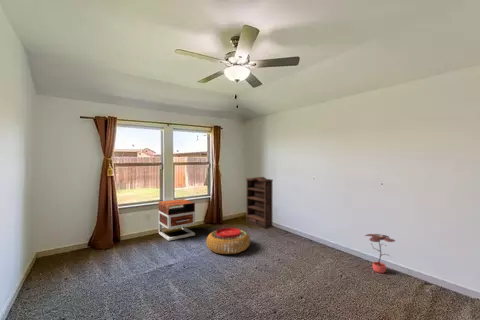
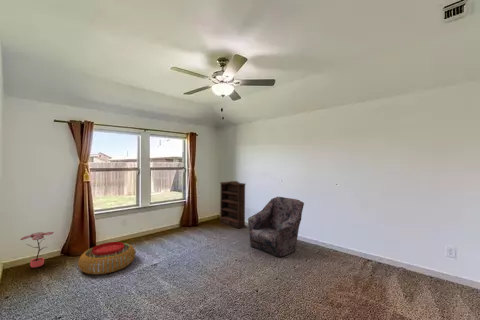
armchair: none [273,194,338,261] -> present [248,197,304,257]
nightstand: present [159,199,195,241] -> none [135,203,172,245]
pouf: present [207,228,250,254] -> present [78,242,135,274]
potted plant: present [365,234,395,273] -> present [21,232,54,268]

